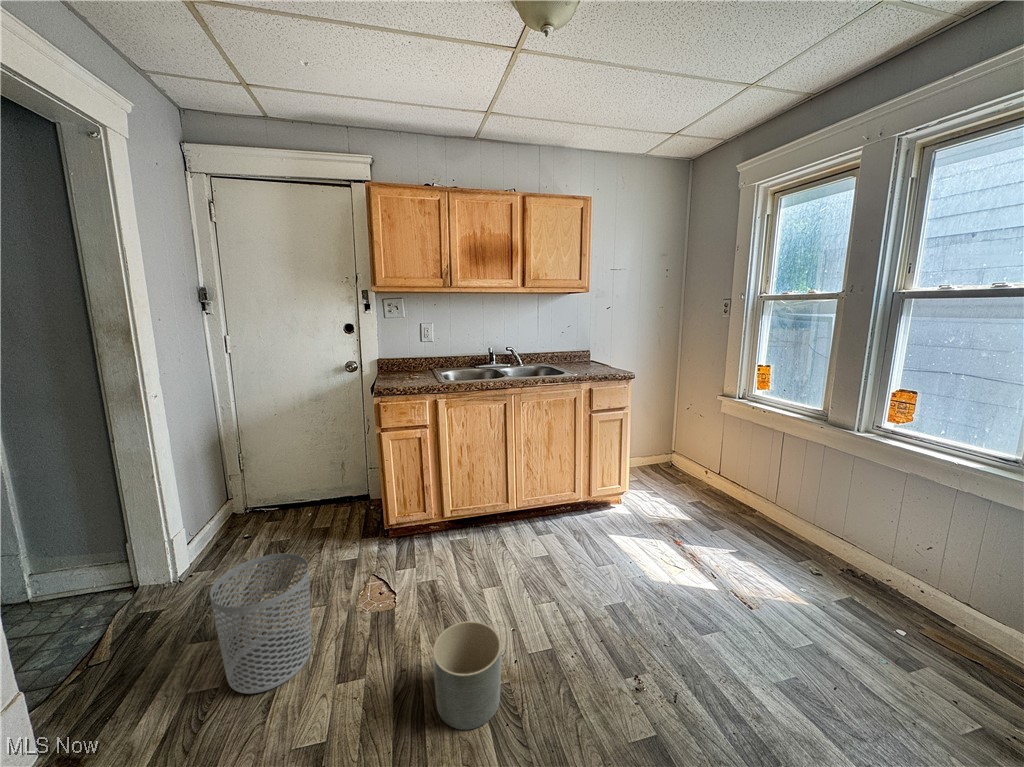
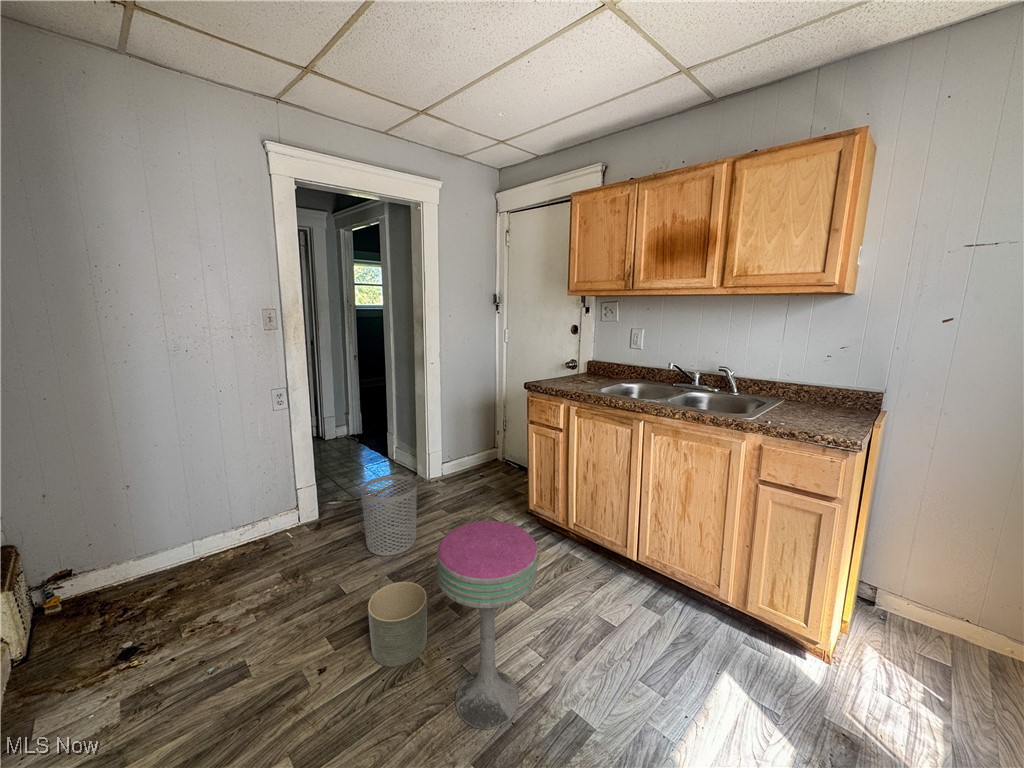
bar stool: none [531,489,621,673] -> present [437,521,538,729]

